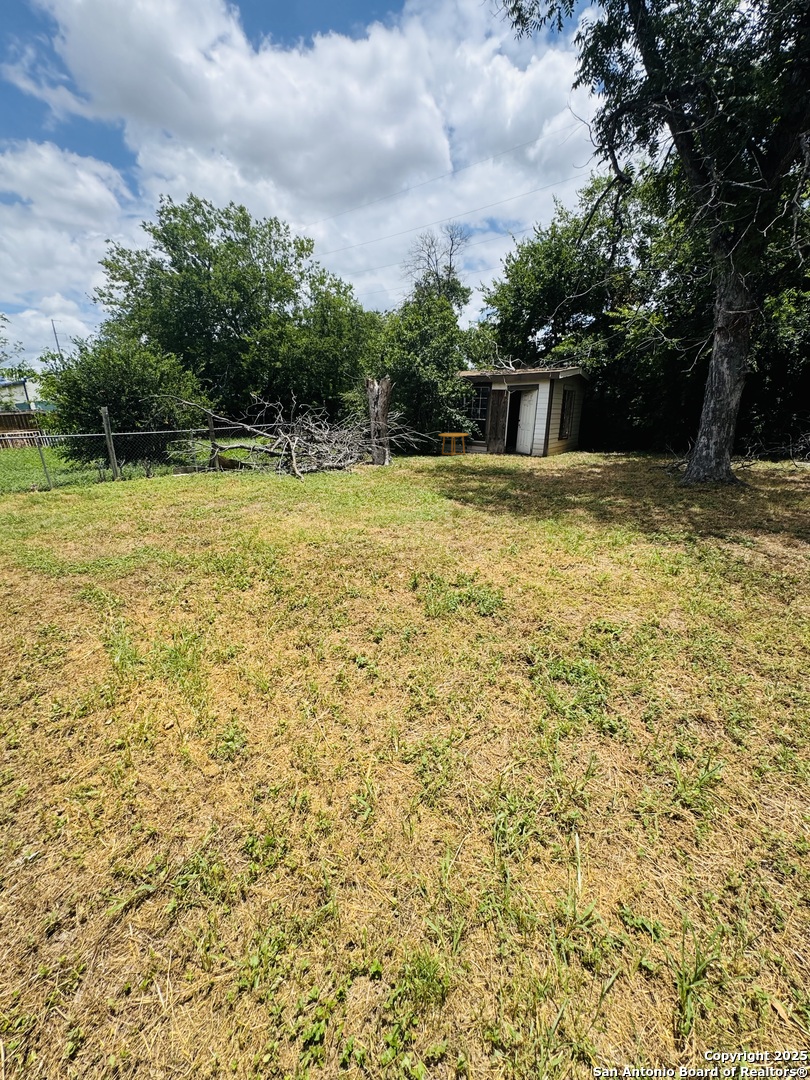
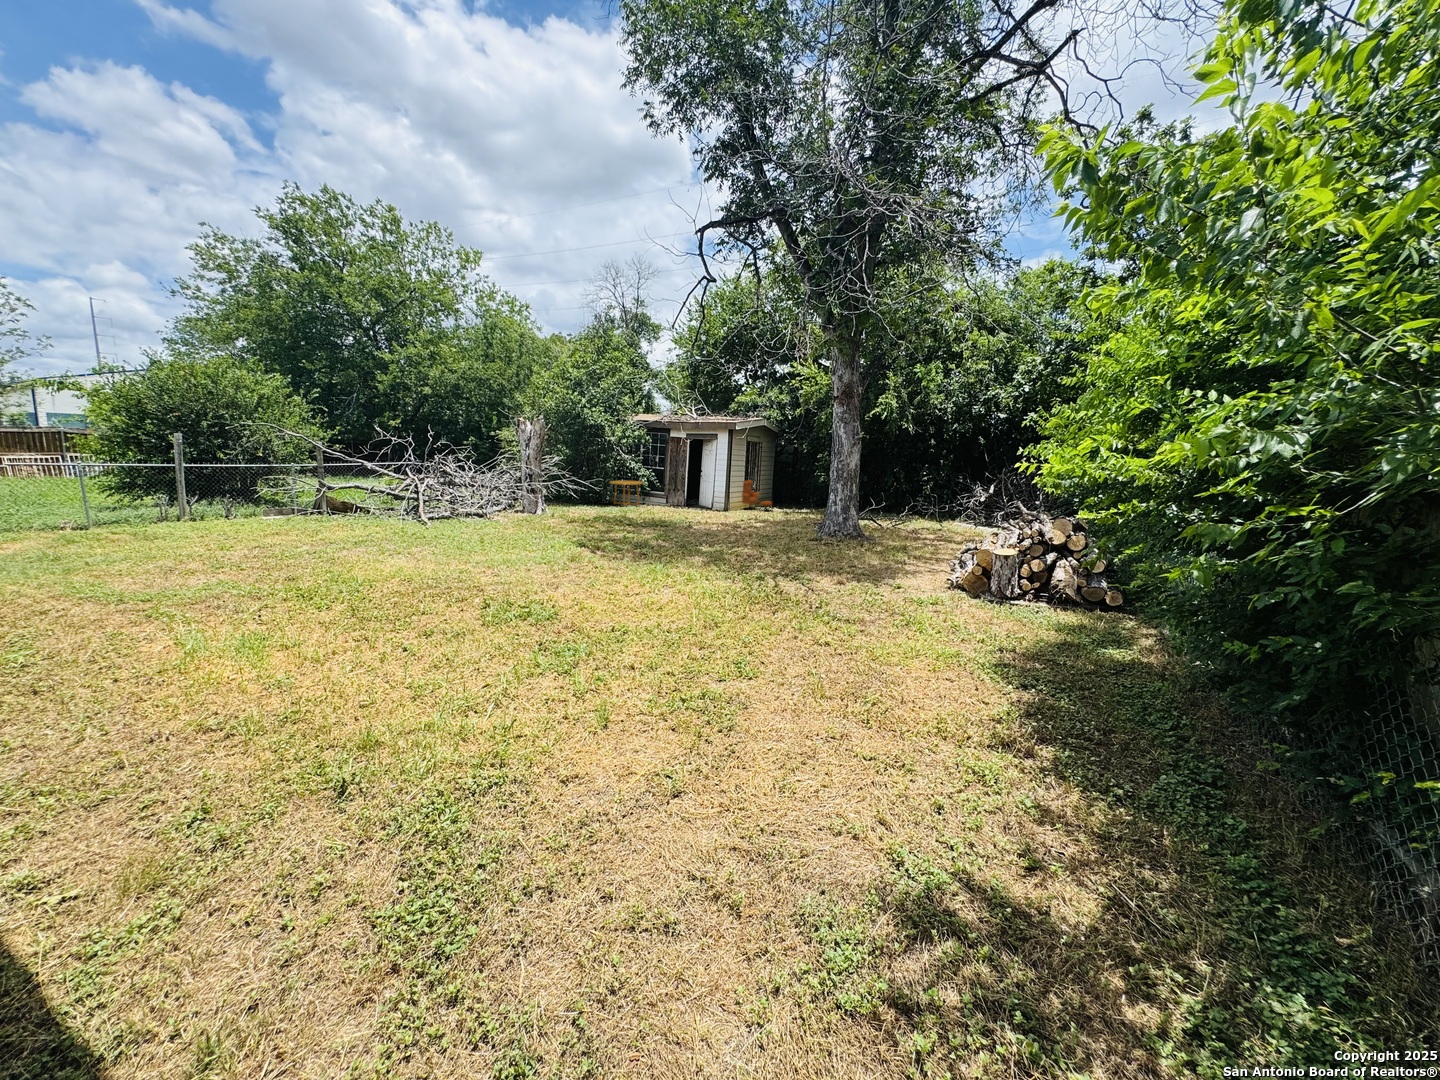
lounge chair: none [561,428,591,458] -> present [742,480,772,511]

